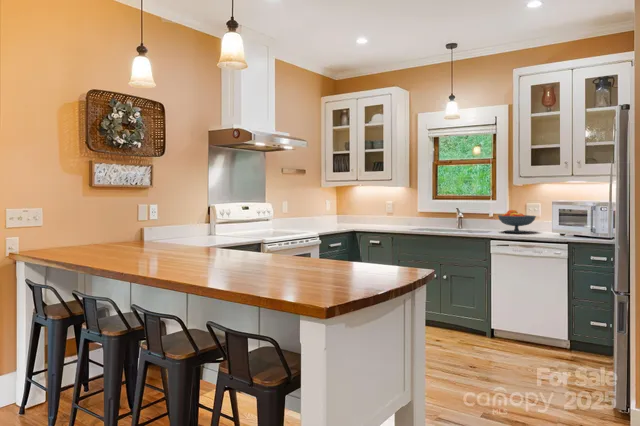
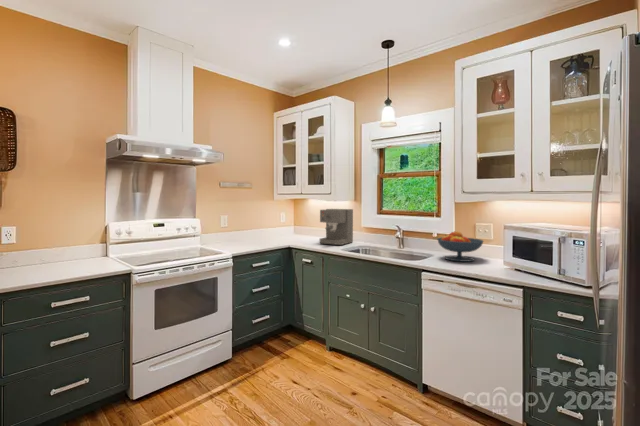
coffee maker: none [379,194,409,228] -> present [320,209,353,245]

